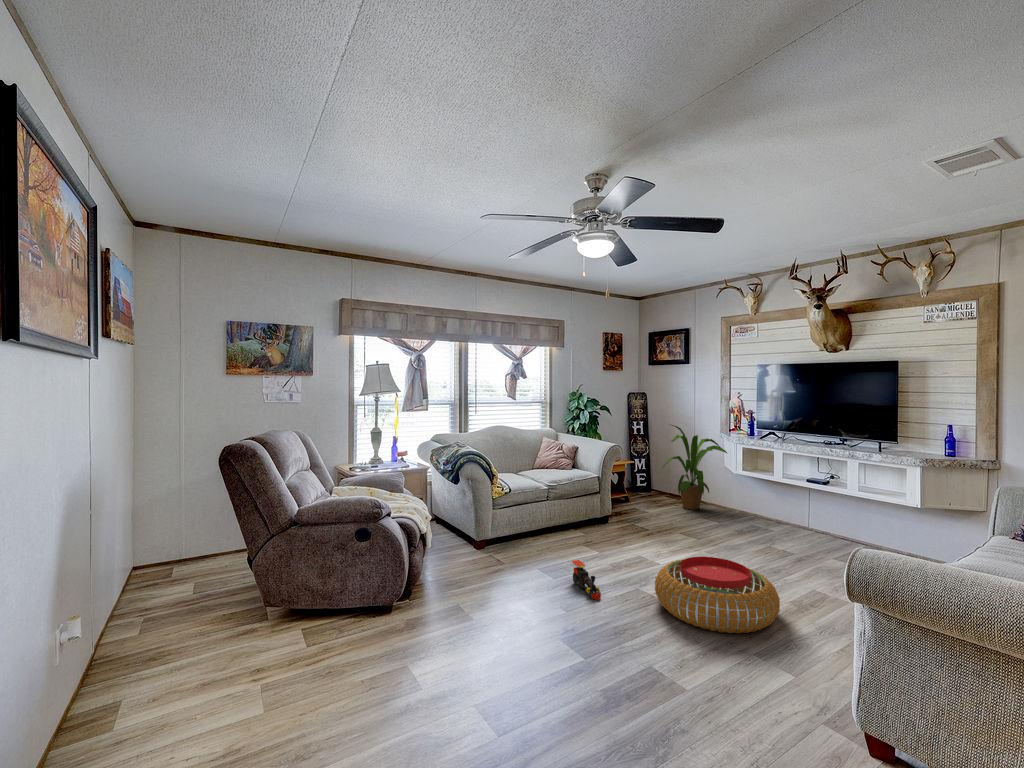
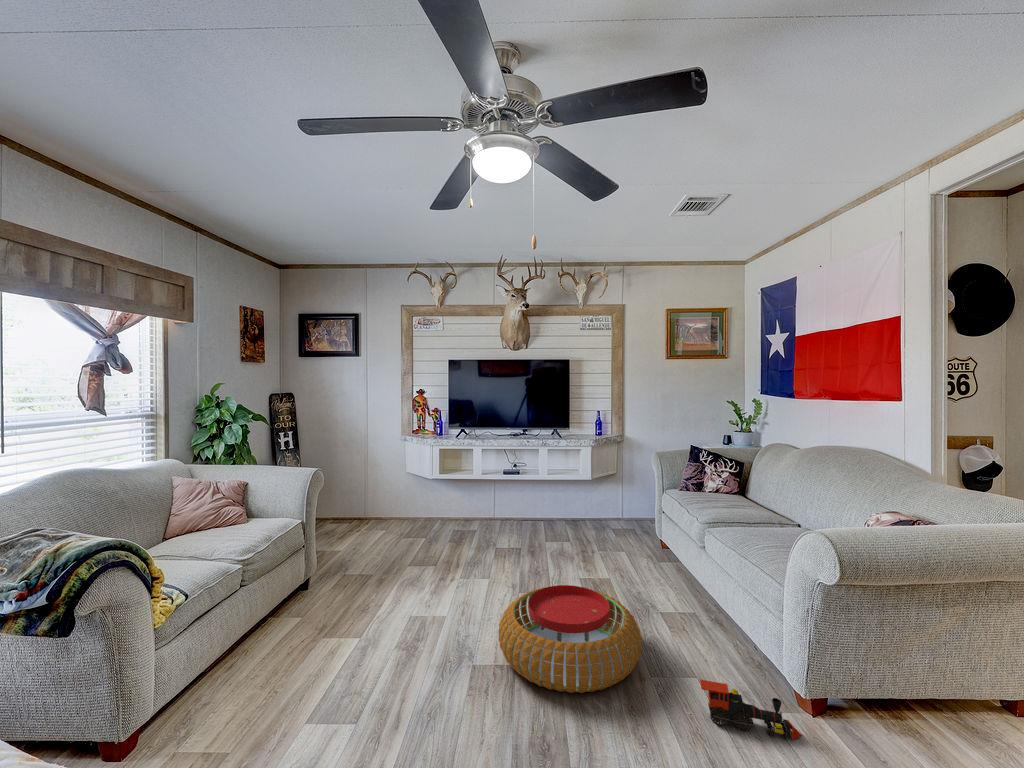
house plant: present [663,425,727,510] -> none [346,431,419,529]
toy train: present [572,560,601,600] -> present [700,679,802,739]

